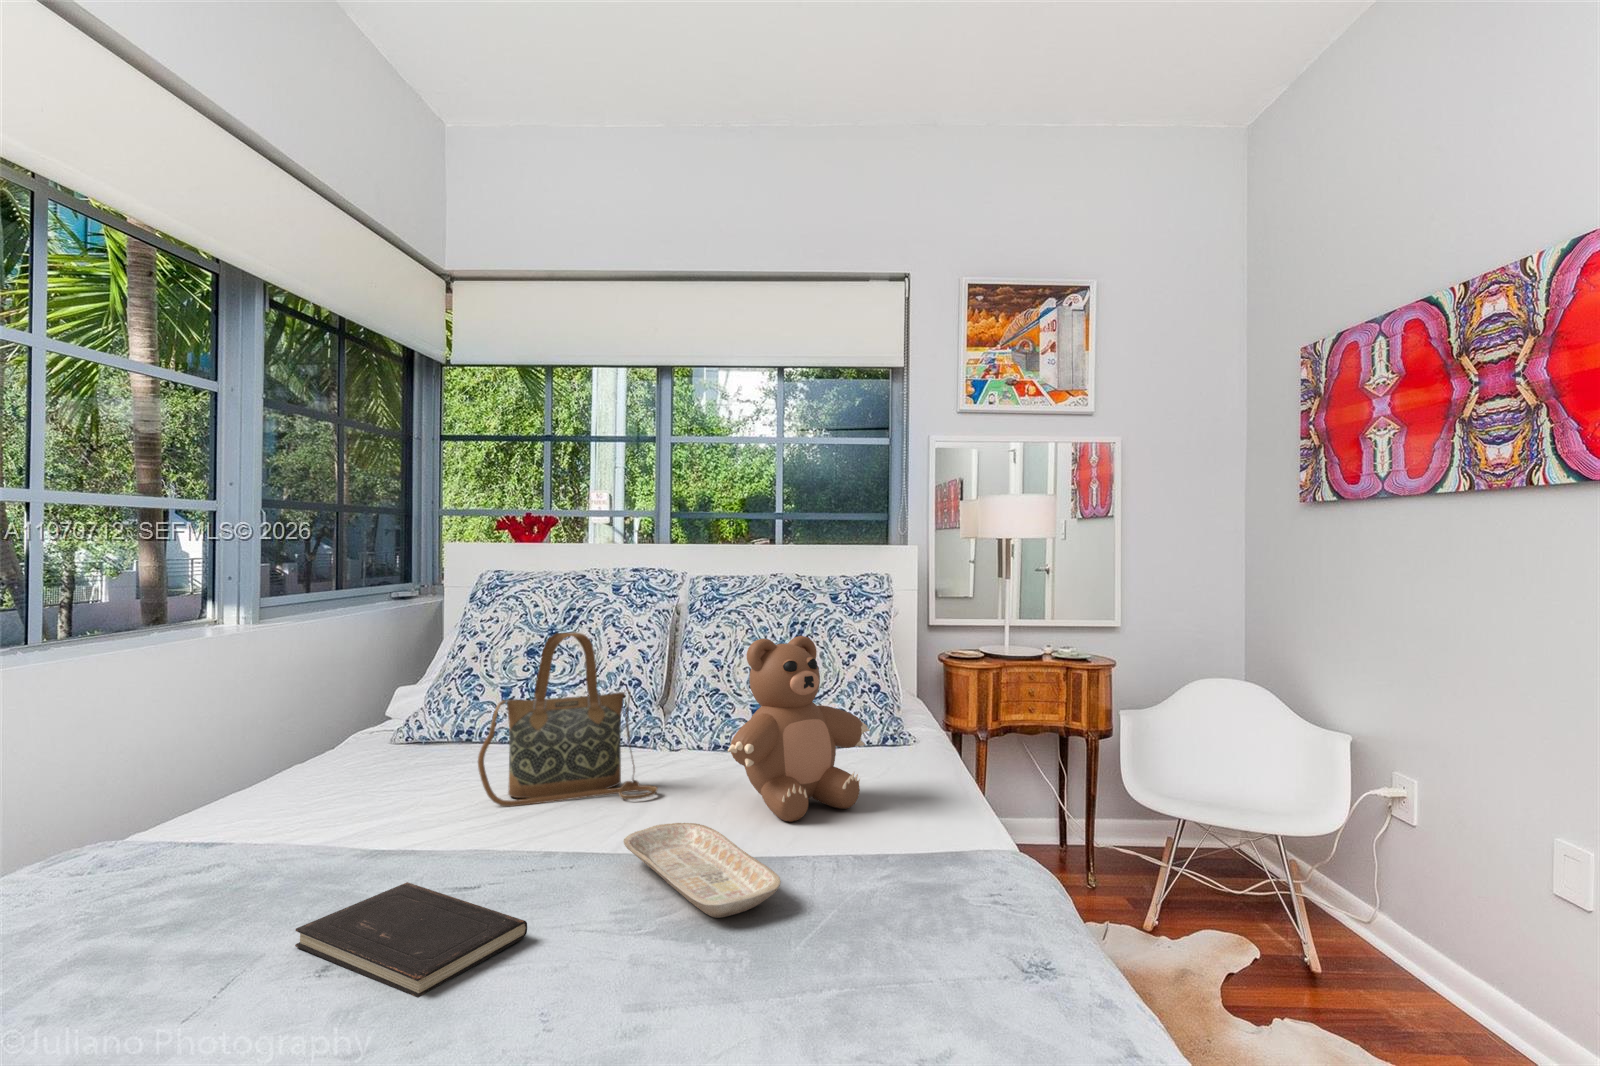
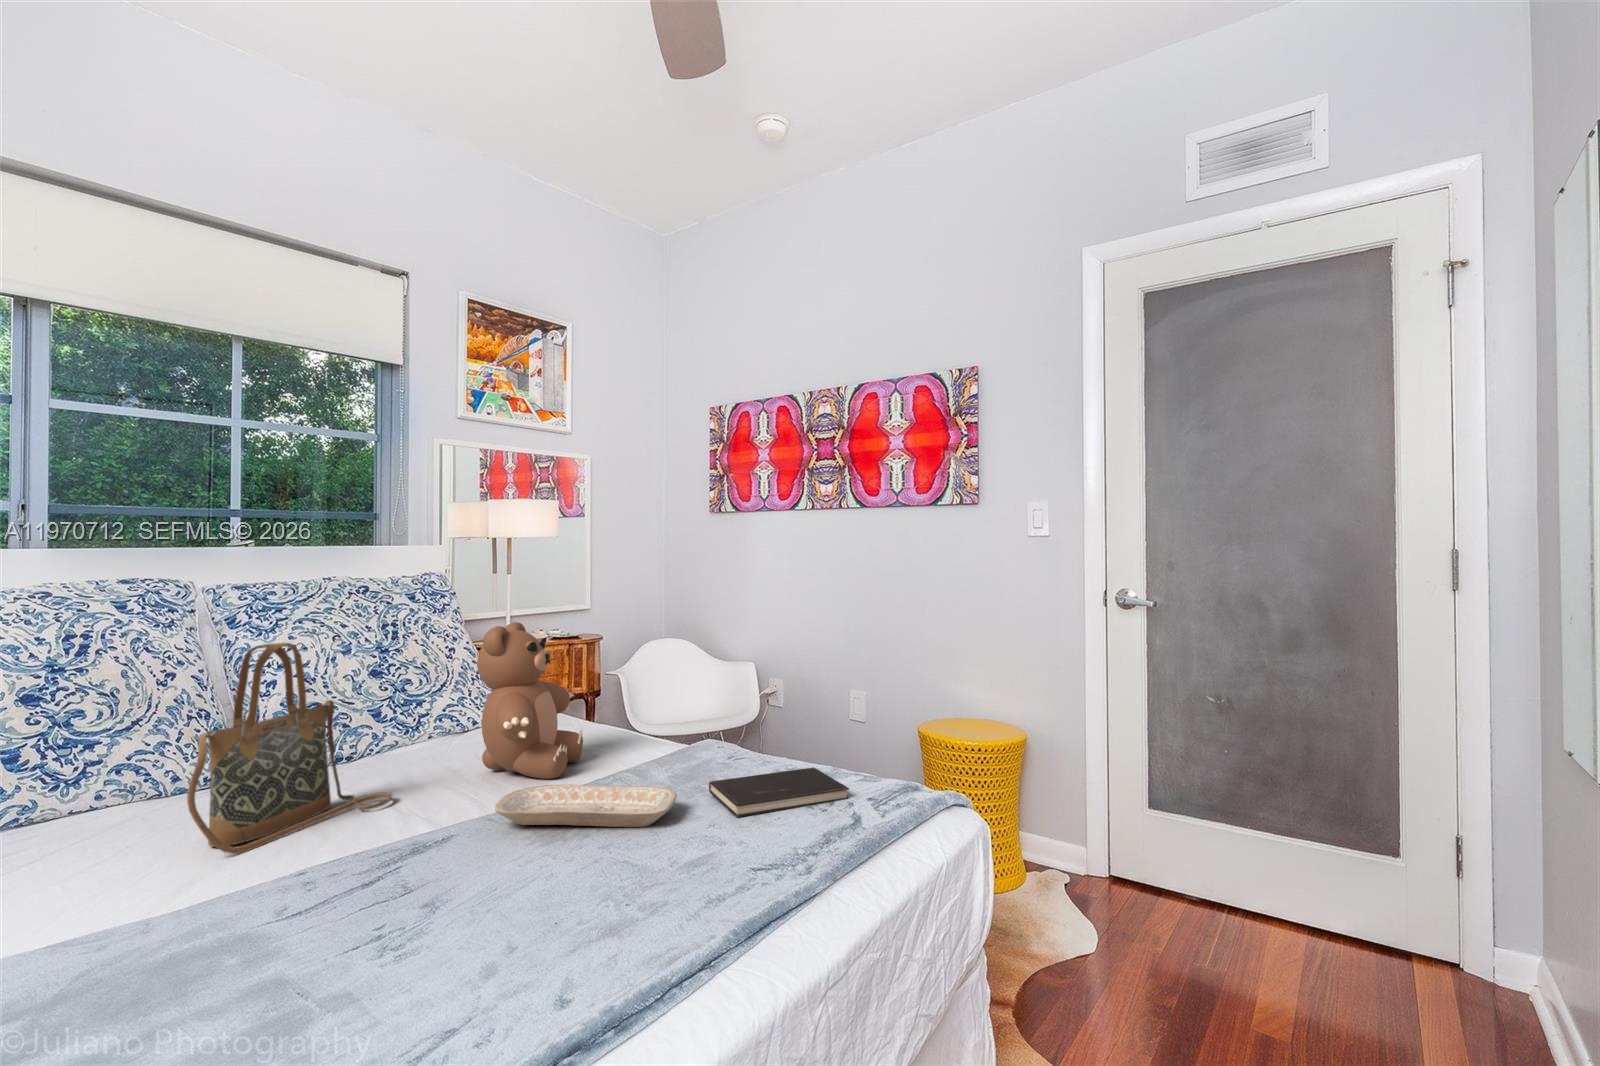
hardcover book: present [295,882,527,997] -> present [709,767,849,817]

